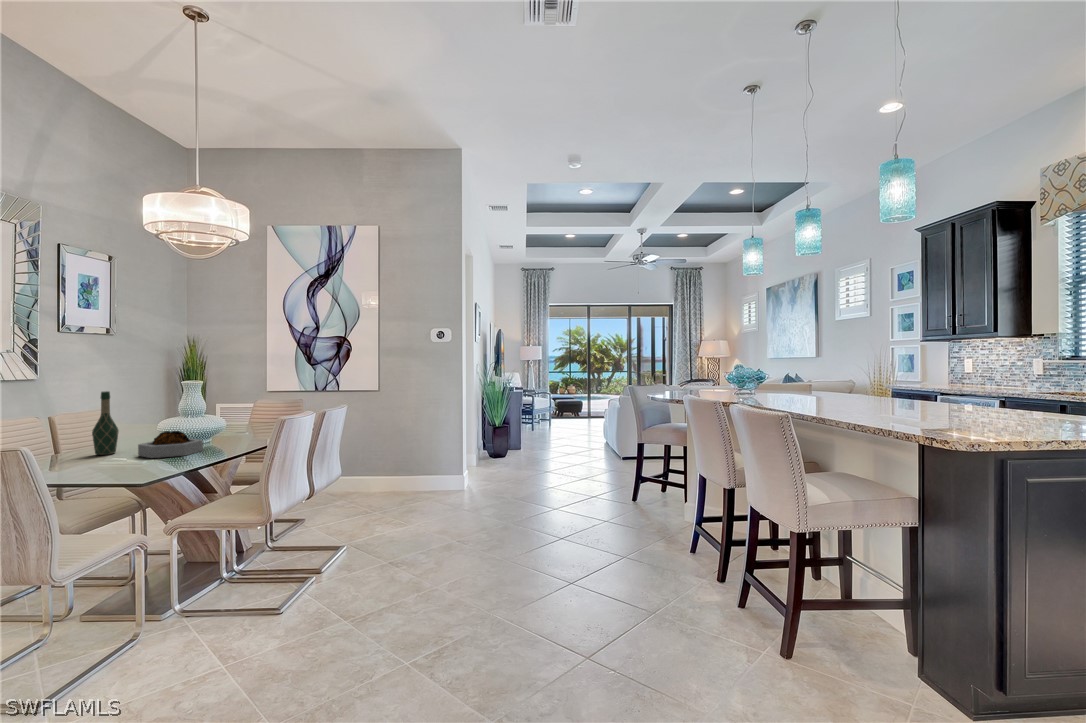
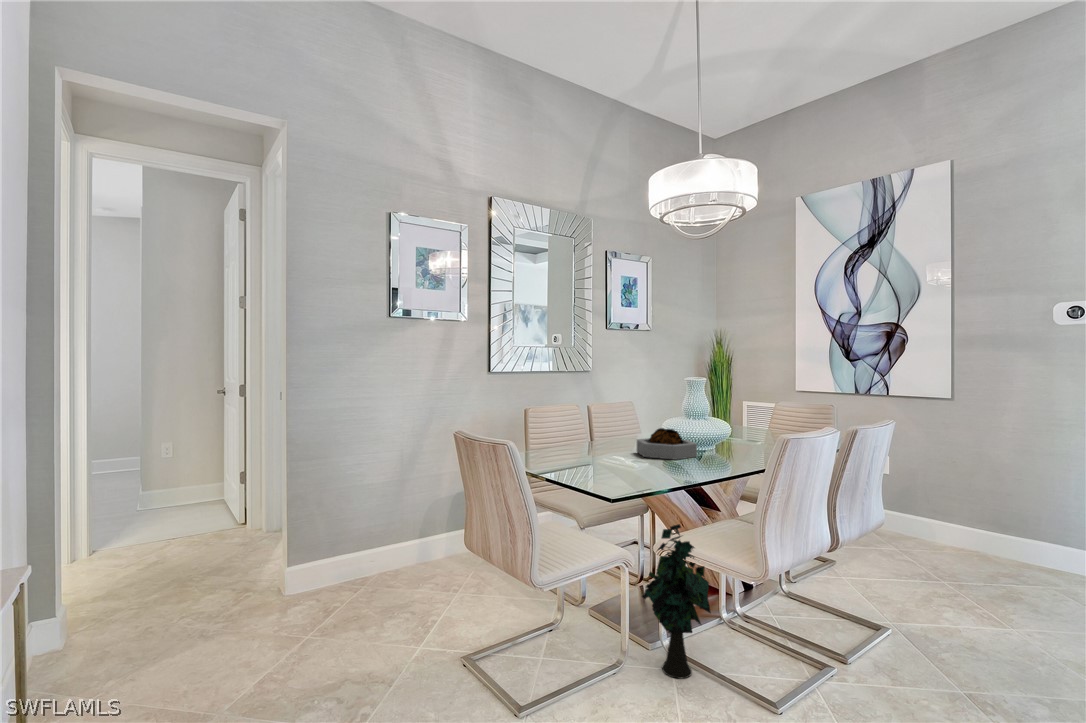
wine bottle: present [92,391,119,455] -> none [606,381,626,446]
decorative plant: none [159,506,225,629] -> present [642,524,711,678]

